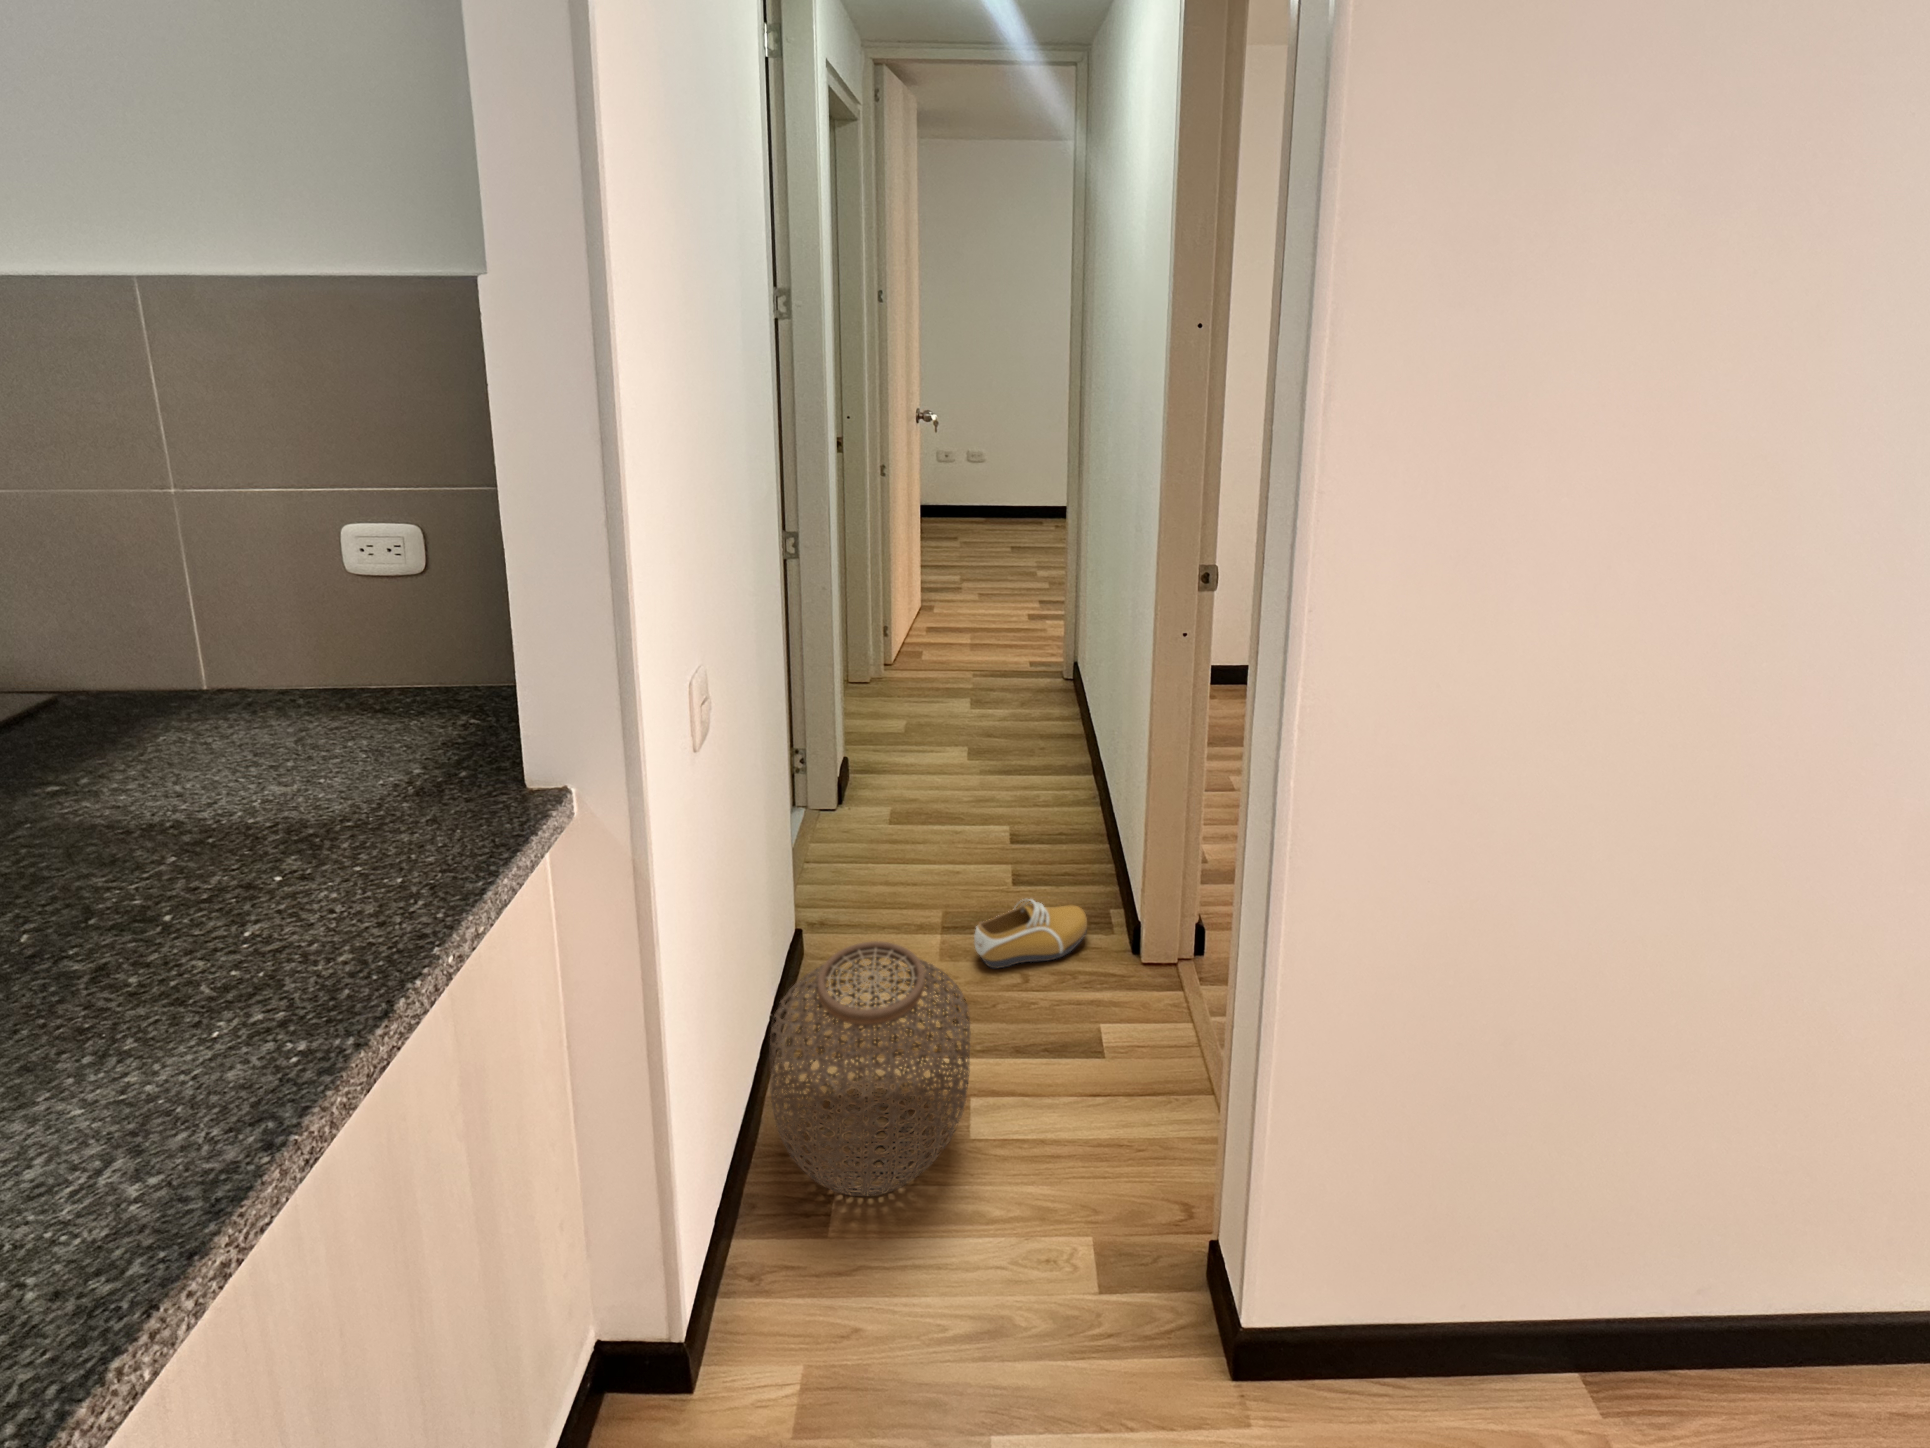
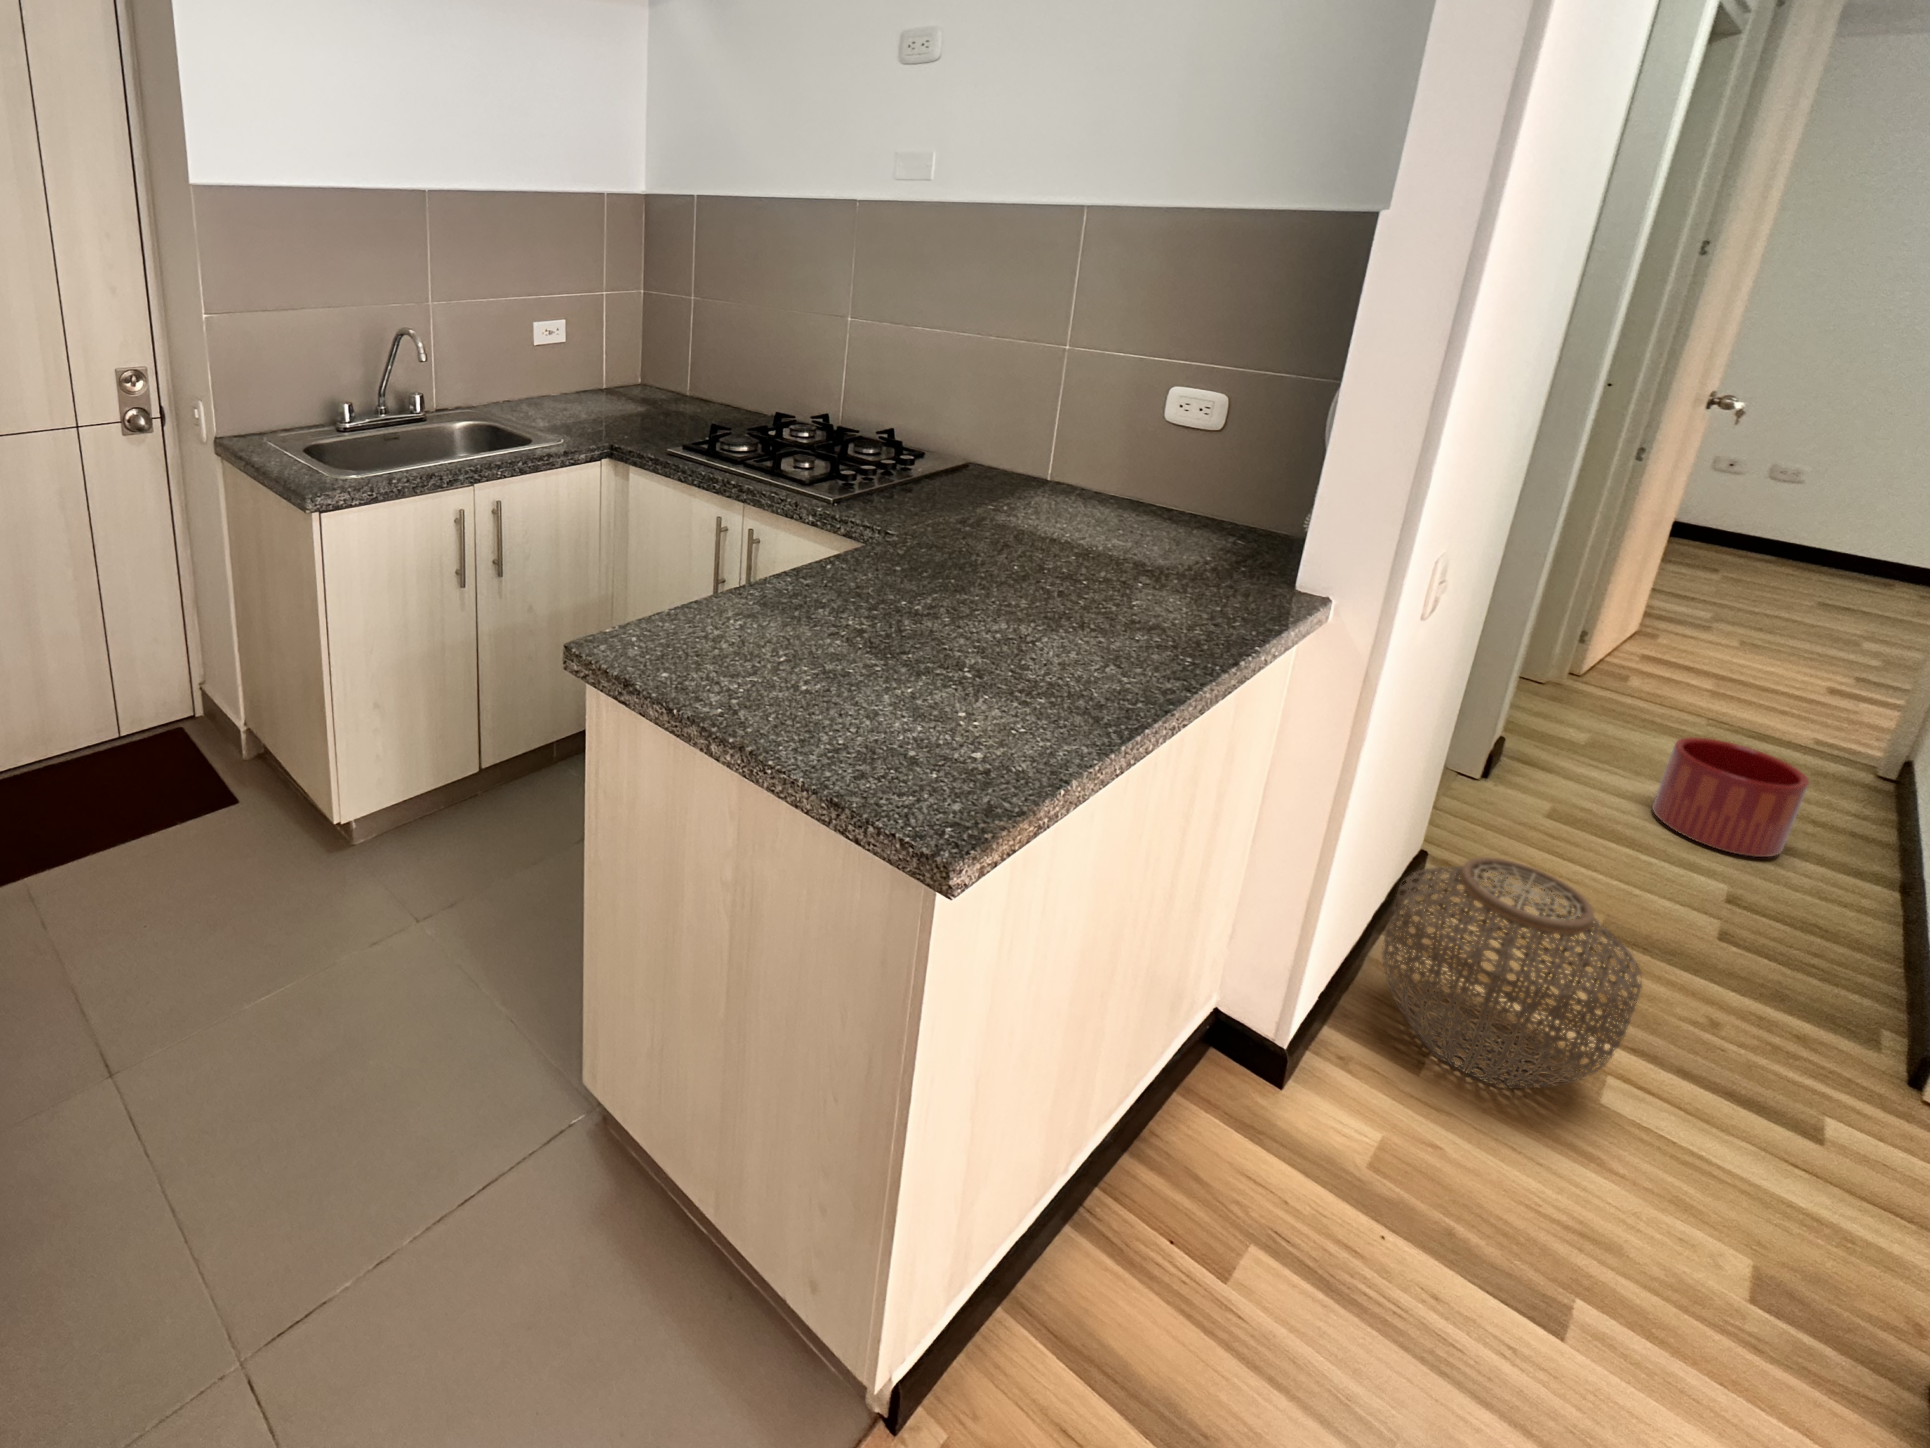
planter: none [953,700,1031,793] -> present [1653,737,1809,857]
shoe: present [974,899,1087,968] -> none [1649,941,1847,1037]

